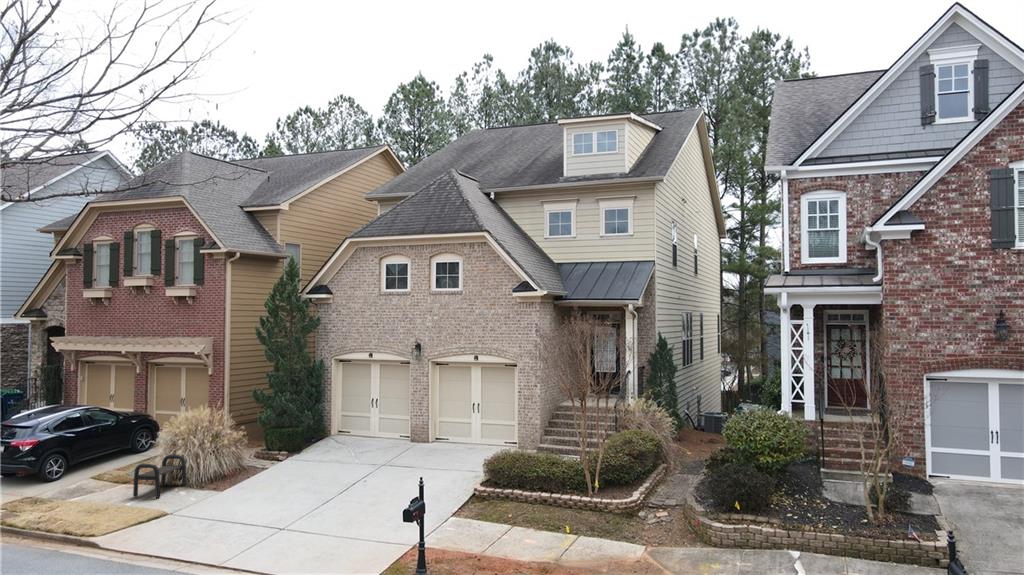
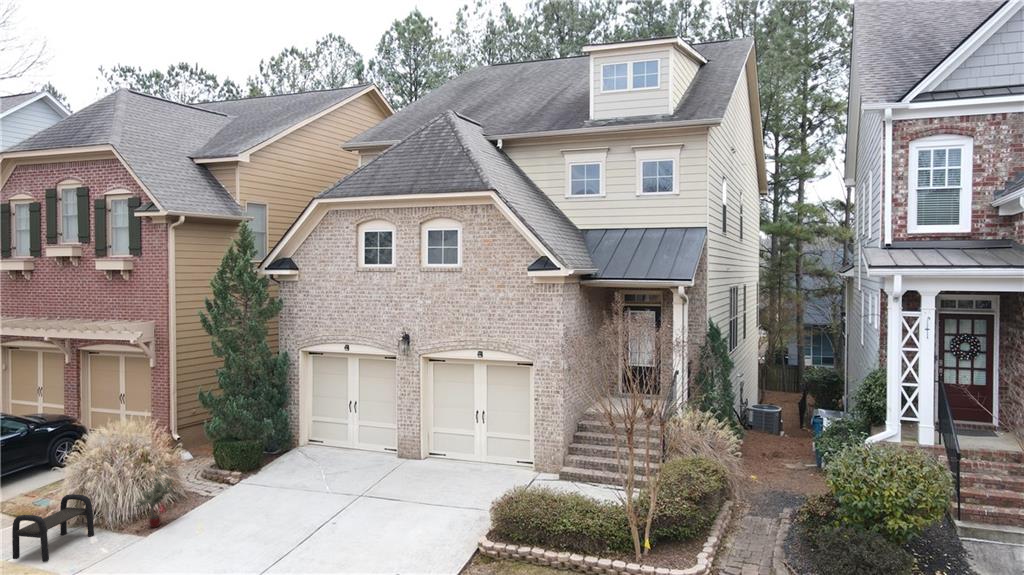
potted tree: none [216,442,244,482] -> present [133,475,173,528]

